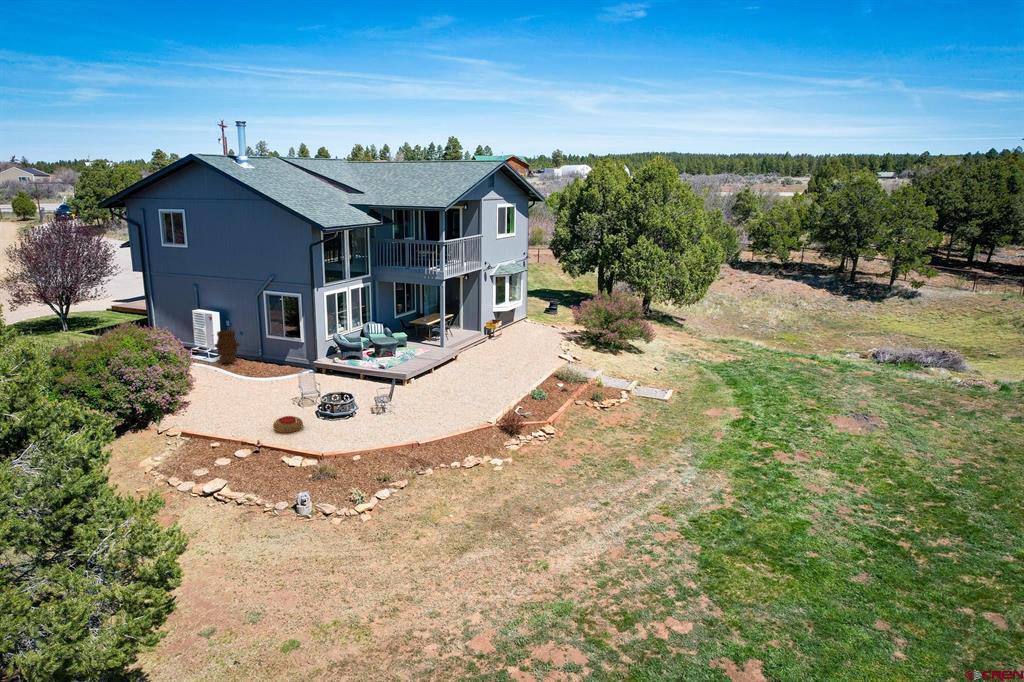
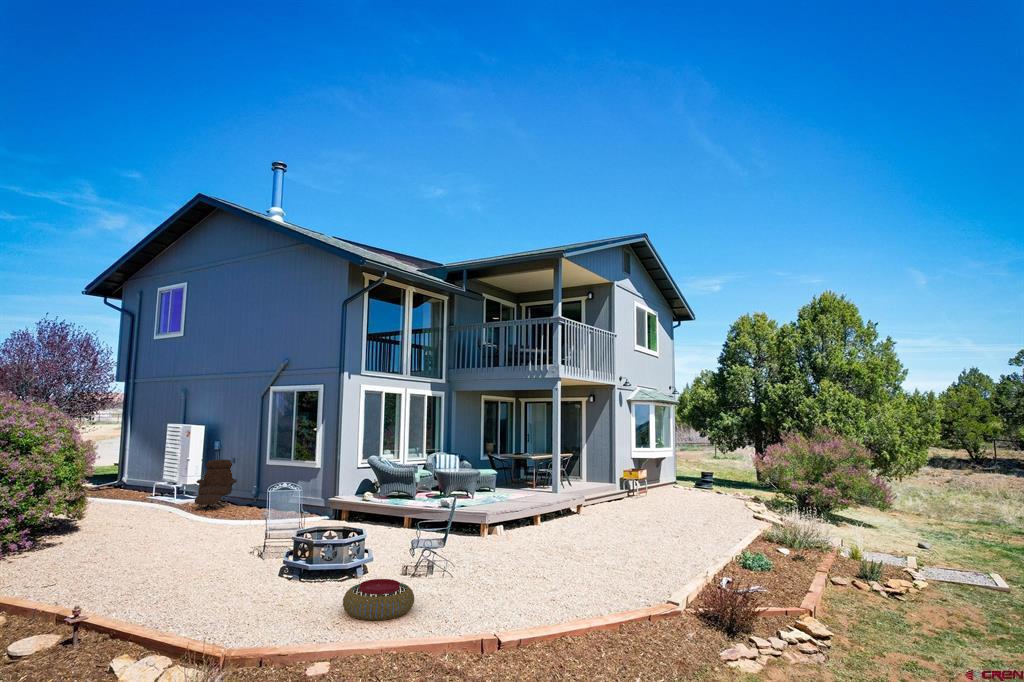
pouf: present [273,416,303,433] -> present [343,579,414,620]

